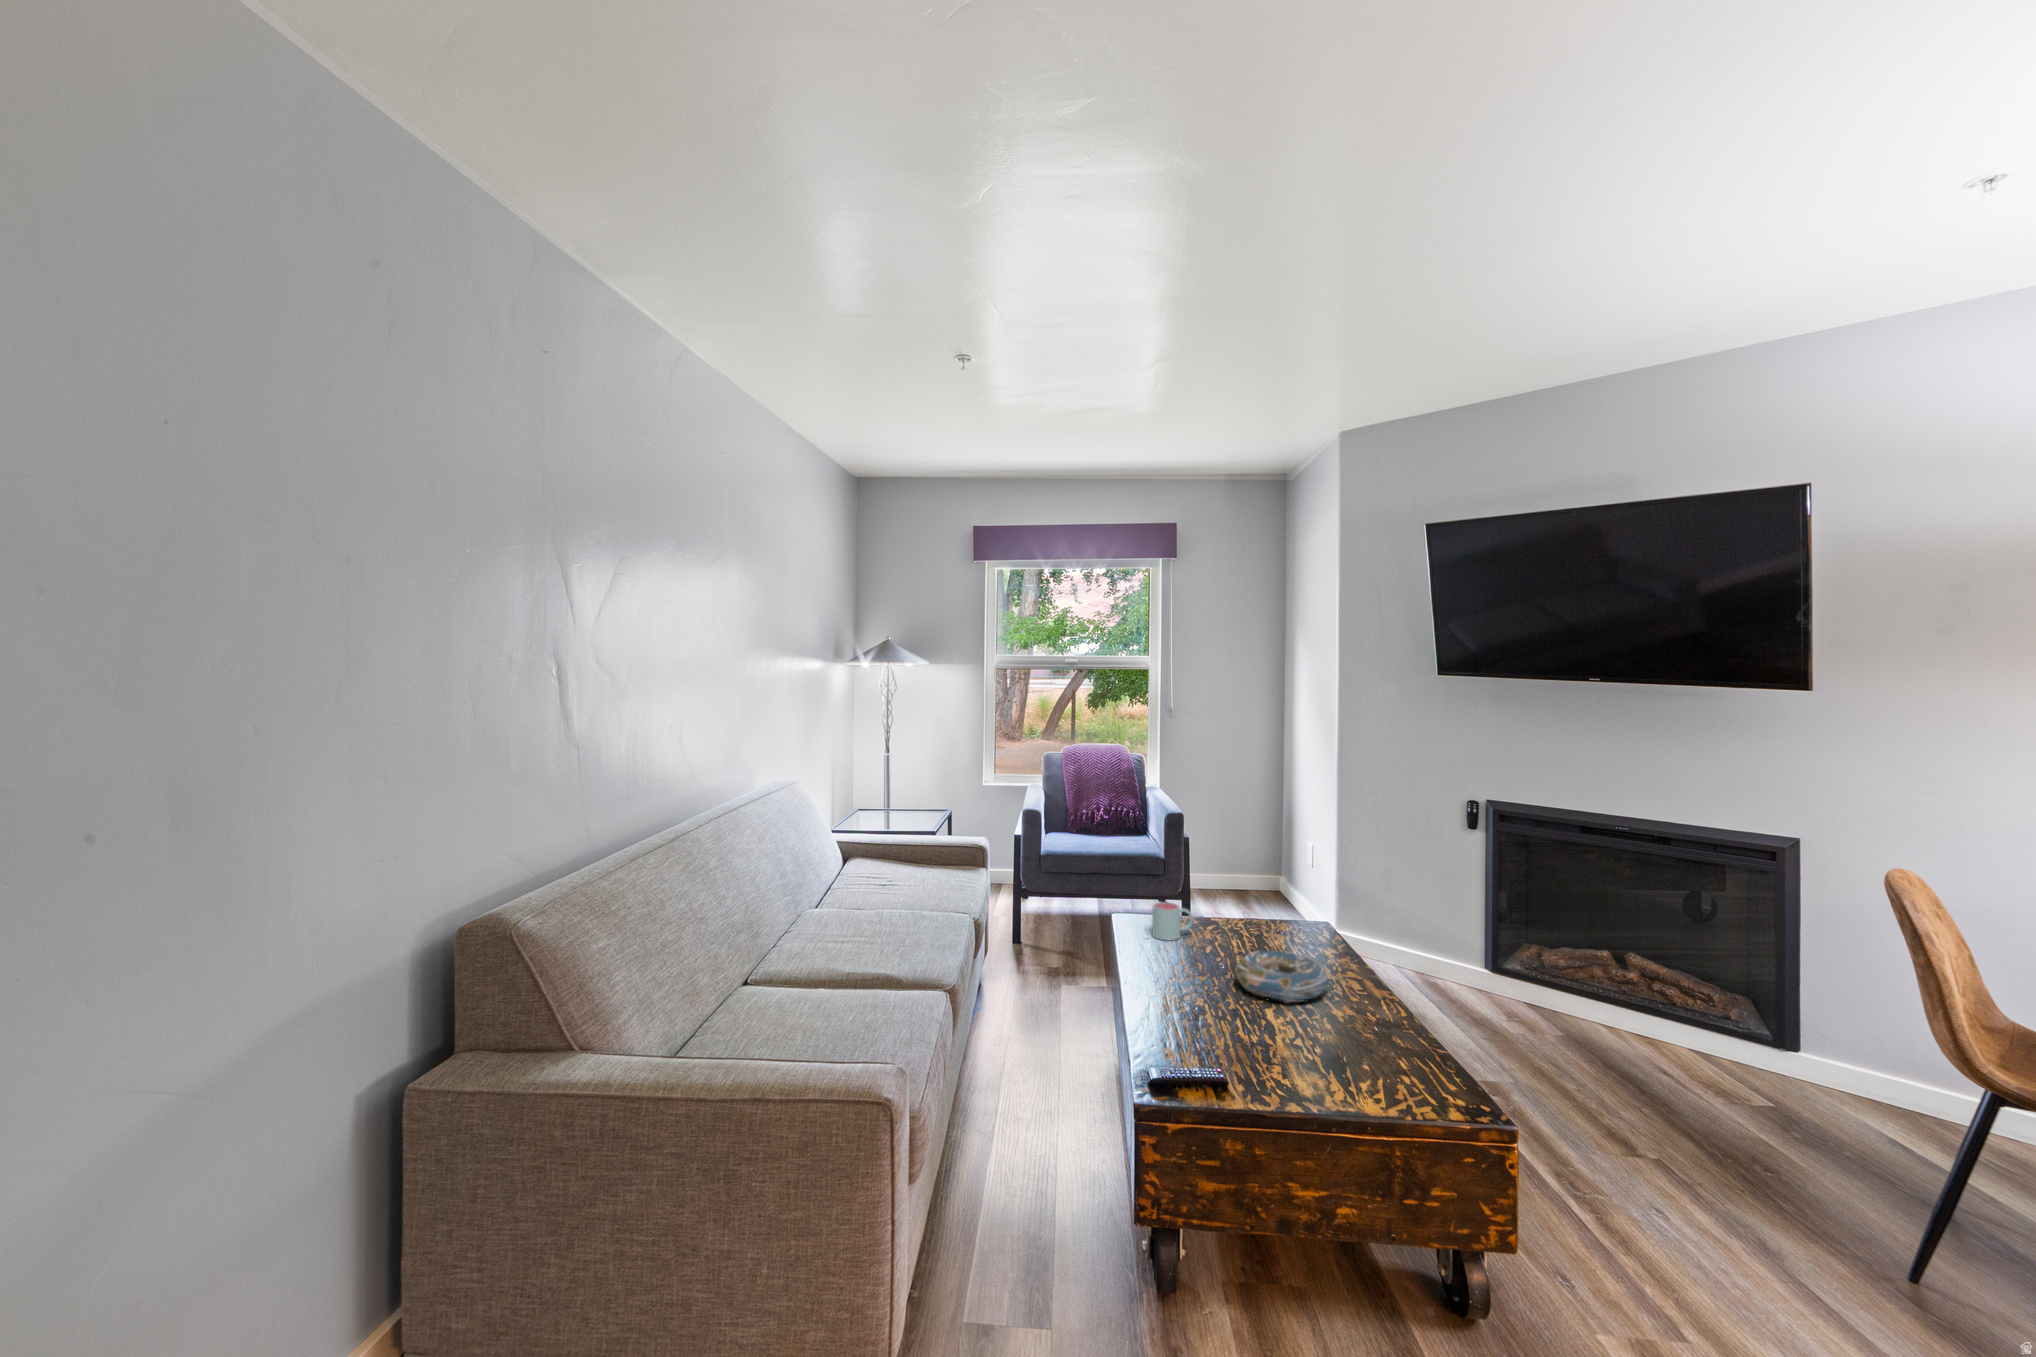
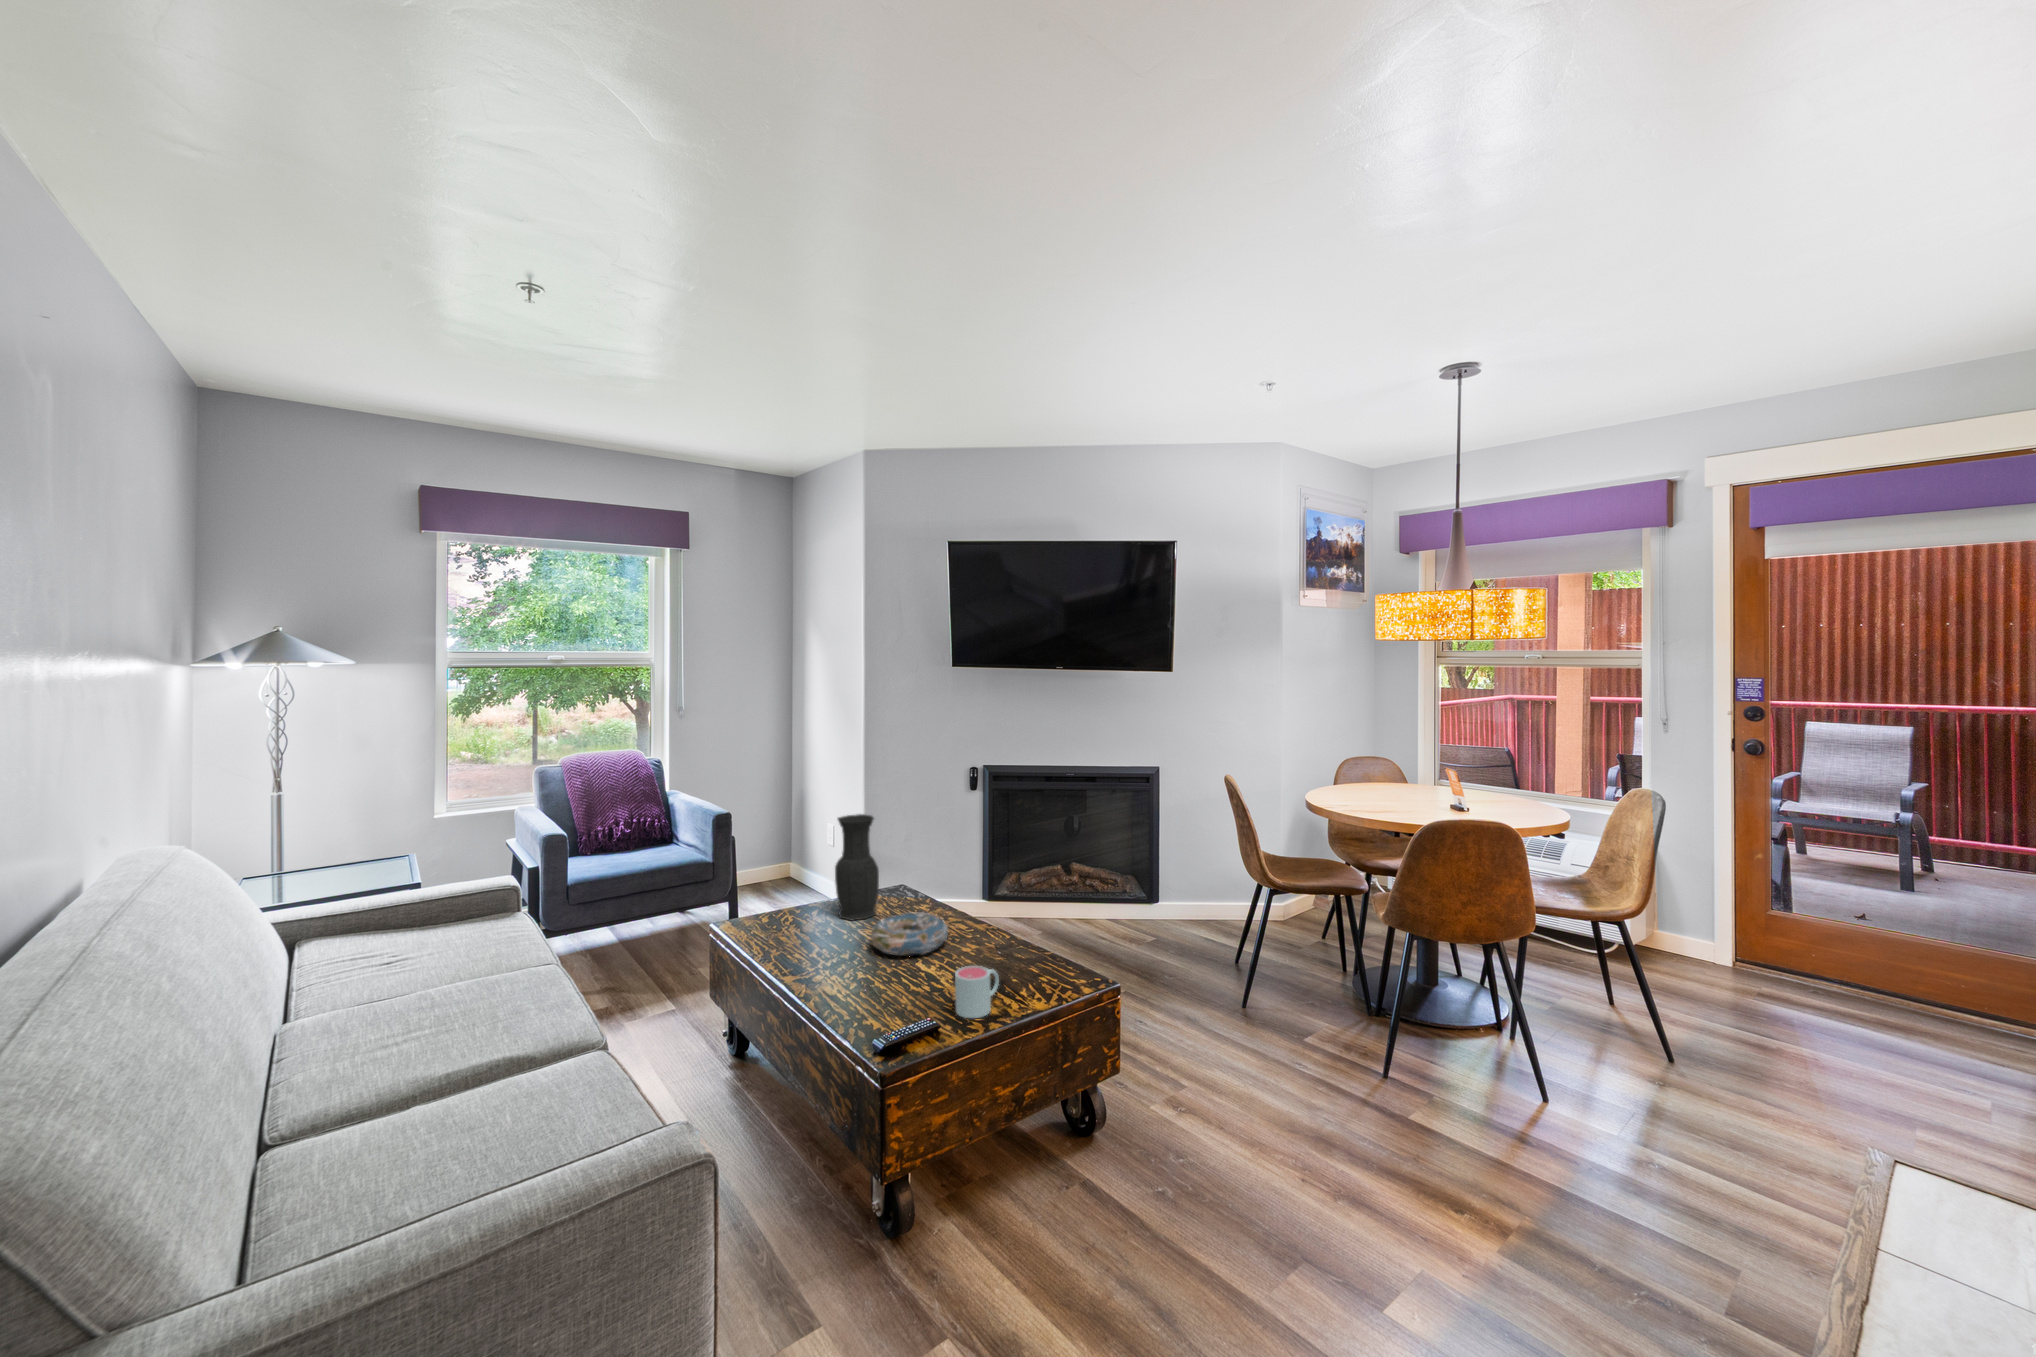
vase: none [1233,831,1282,949] -> present [835,814,879,920]
mug: present [1152,902,1193,940] -> present [955,966,999,1018]

